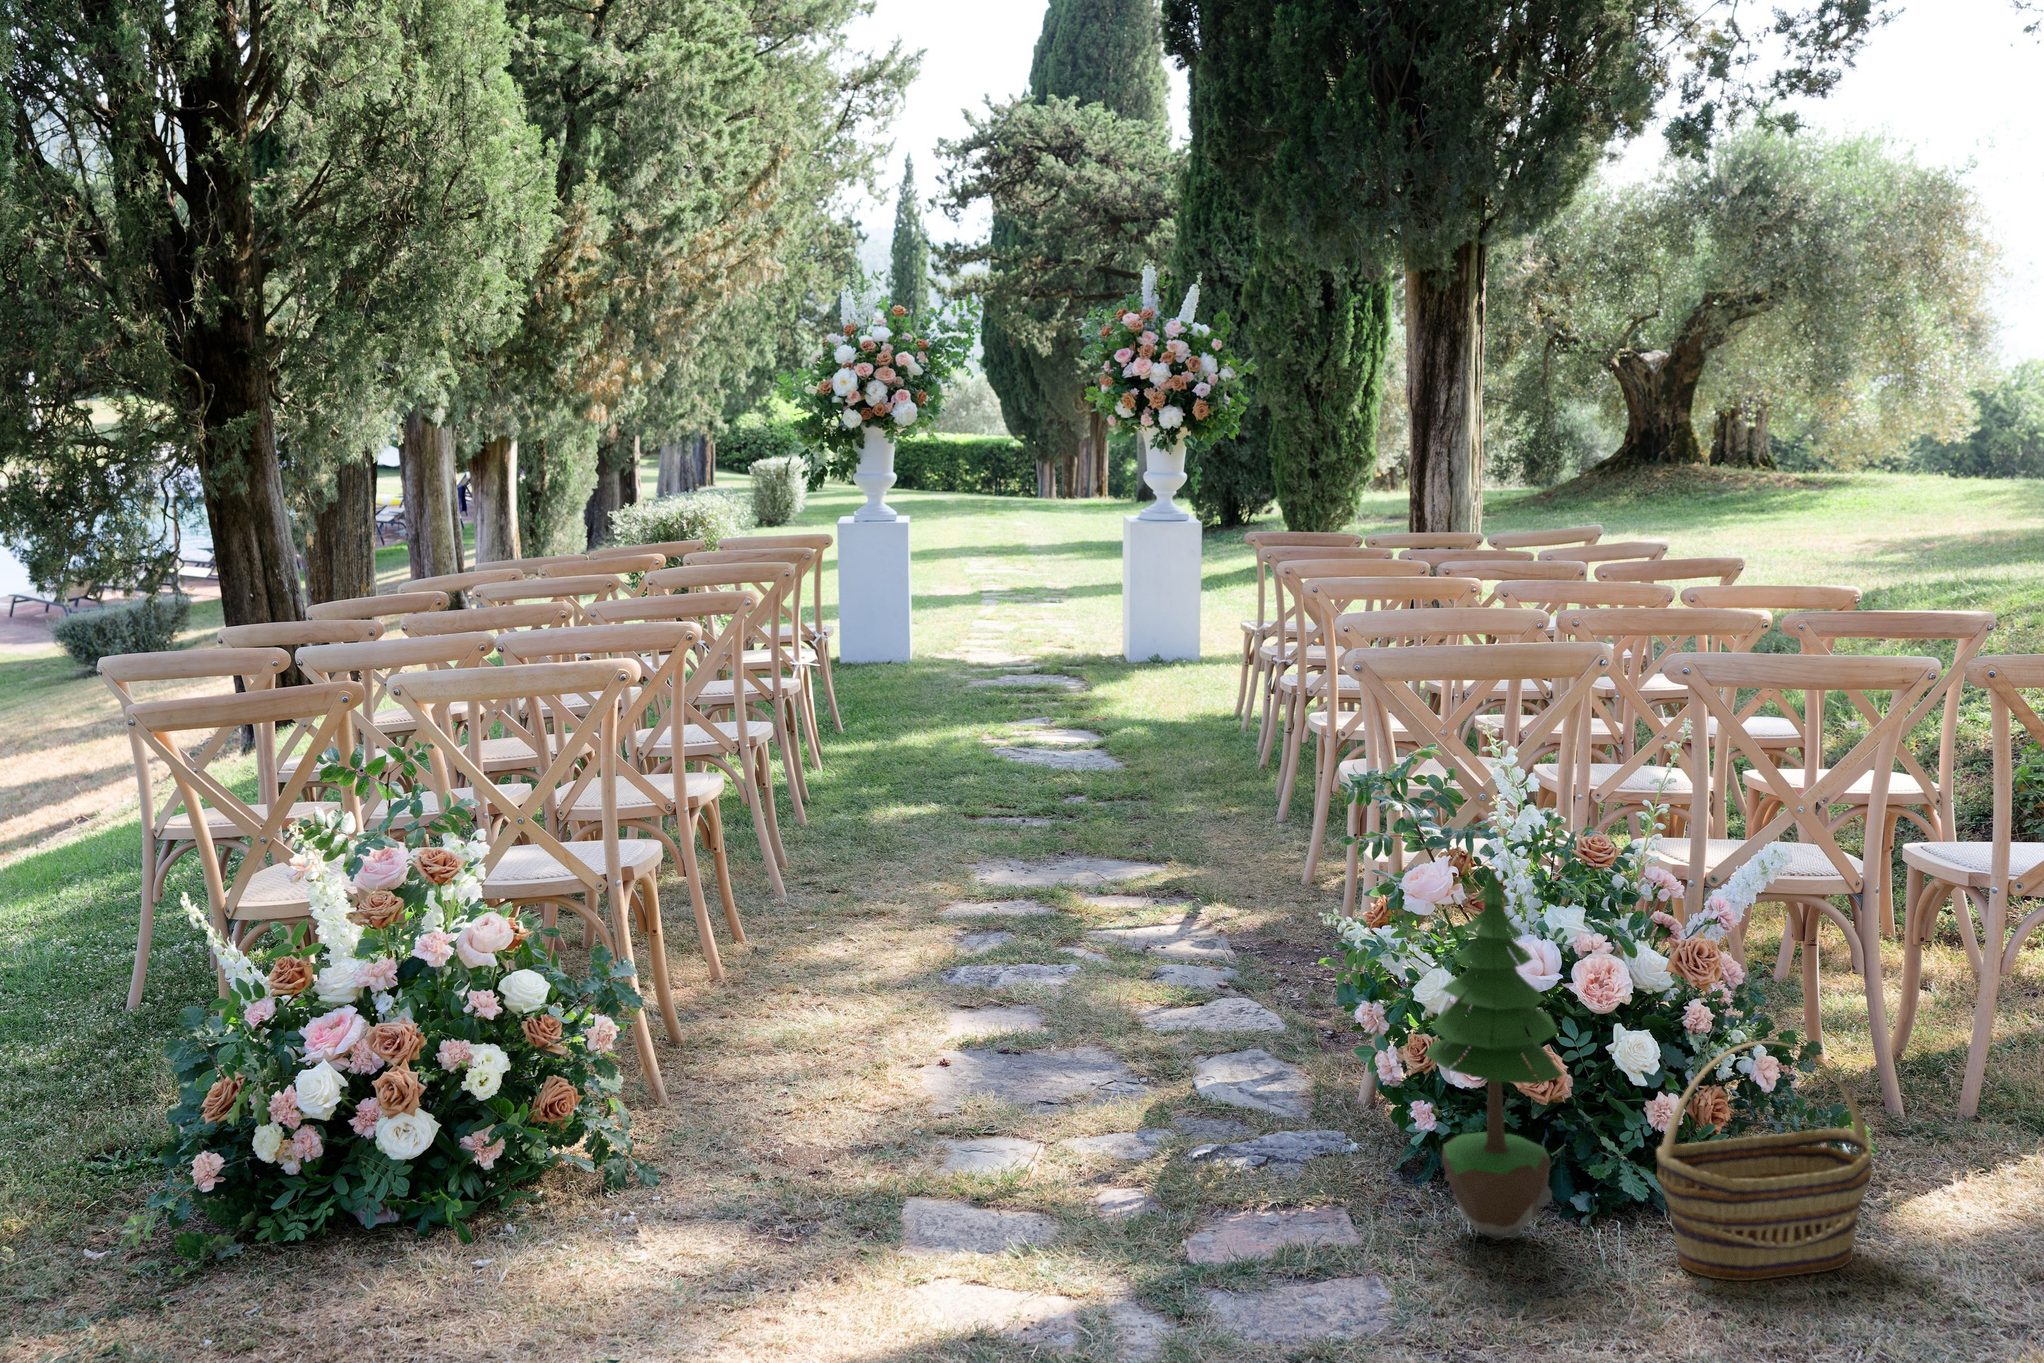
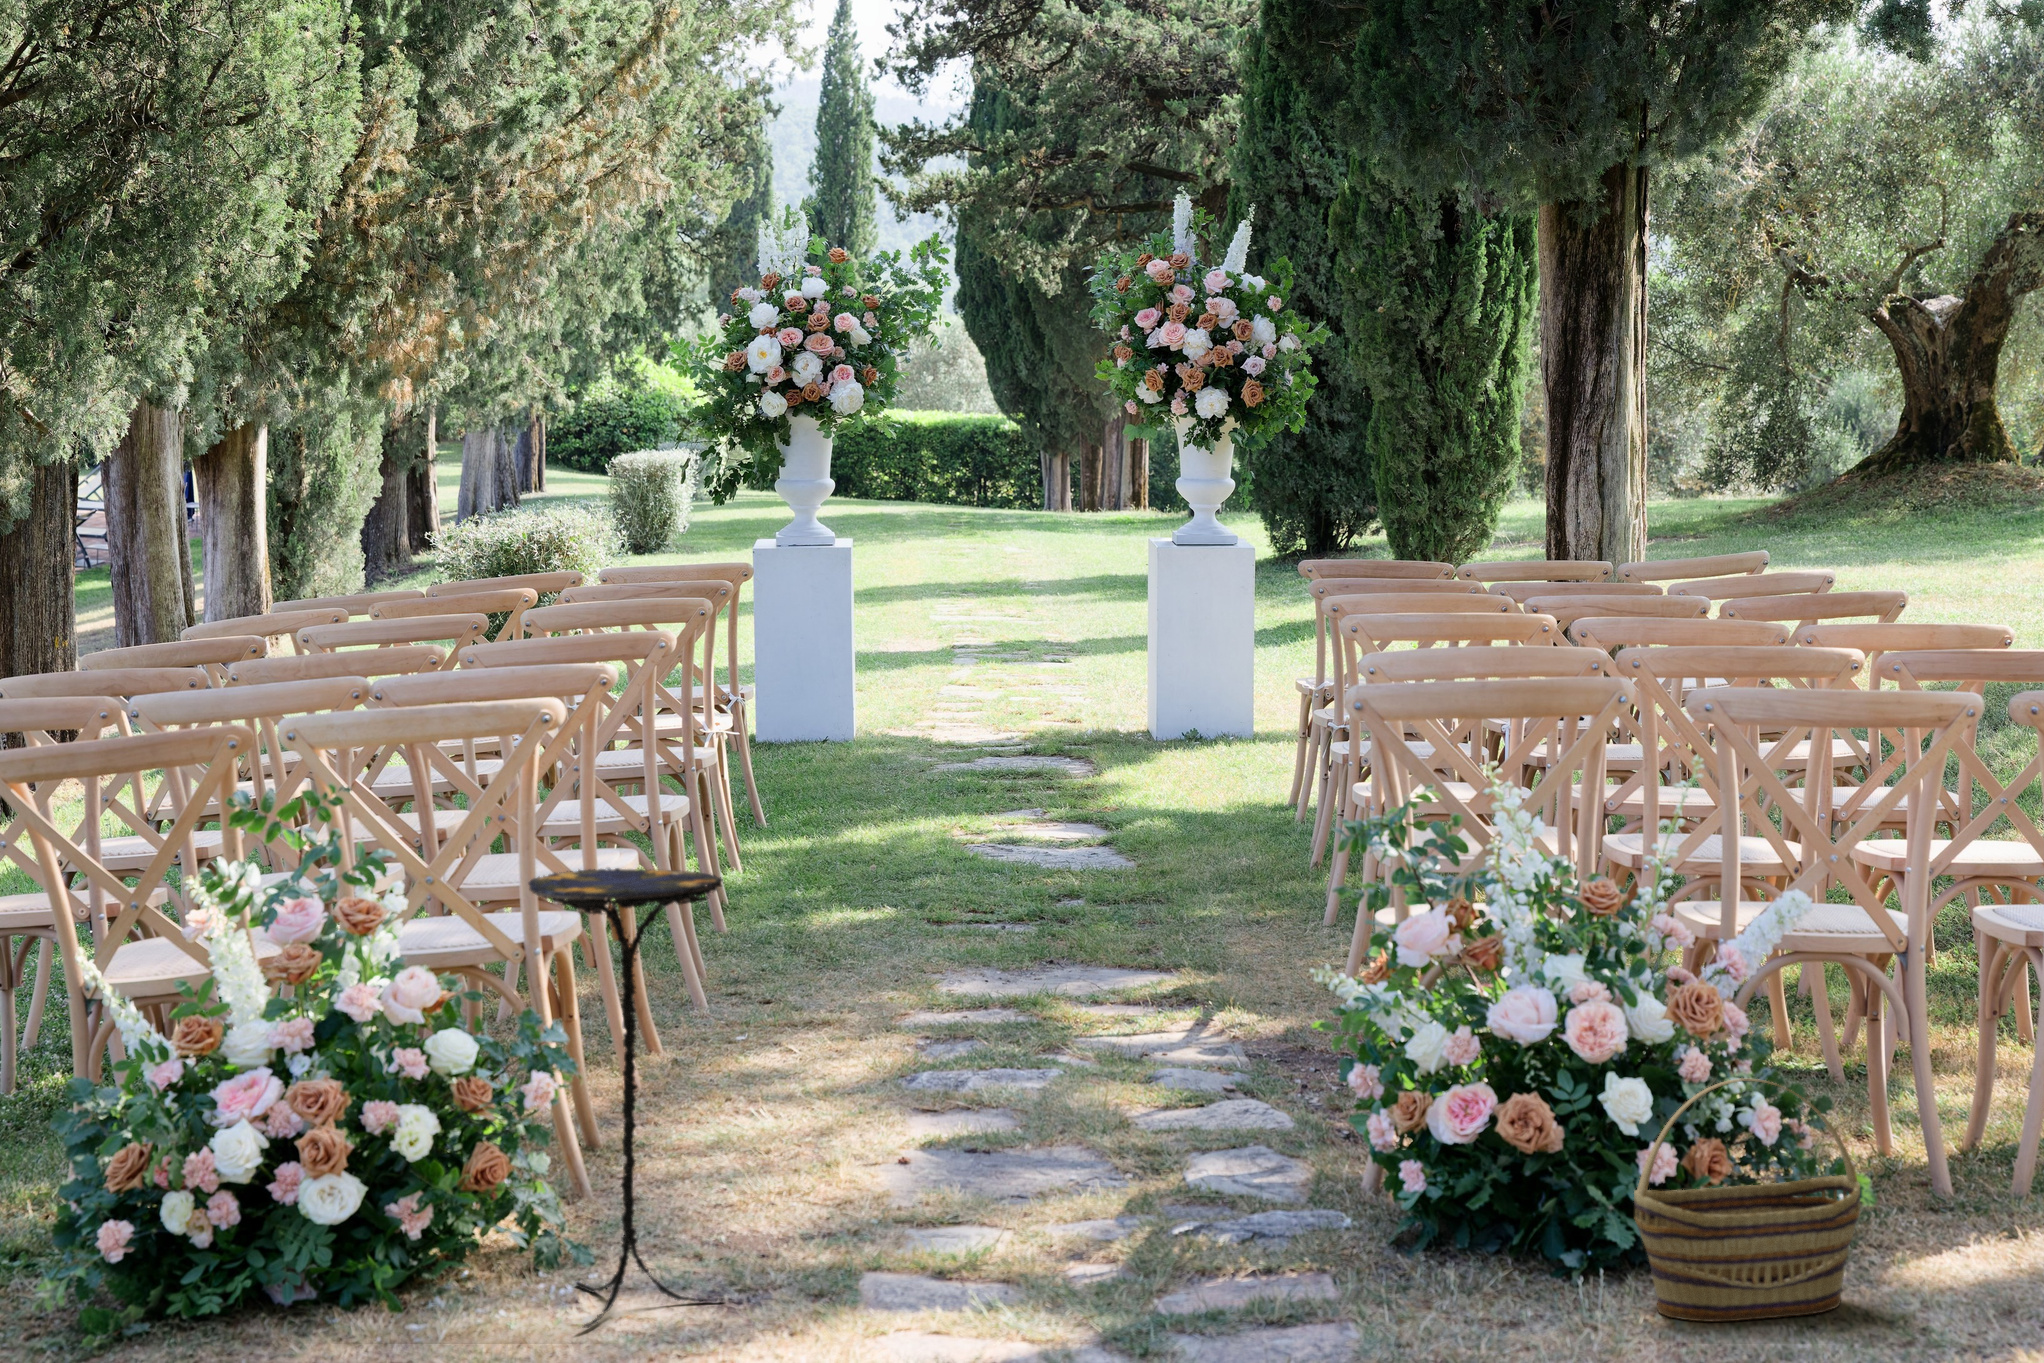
side table: none [600,833,790,1286] -> present [528,868,724,1328]
potted tree: present [1424,870,1563,1240] -> none [1397,899,1541,1295]

